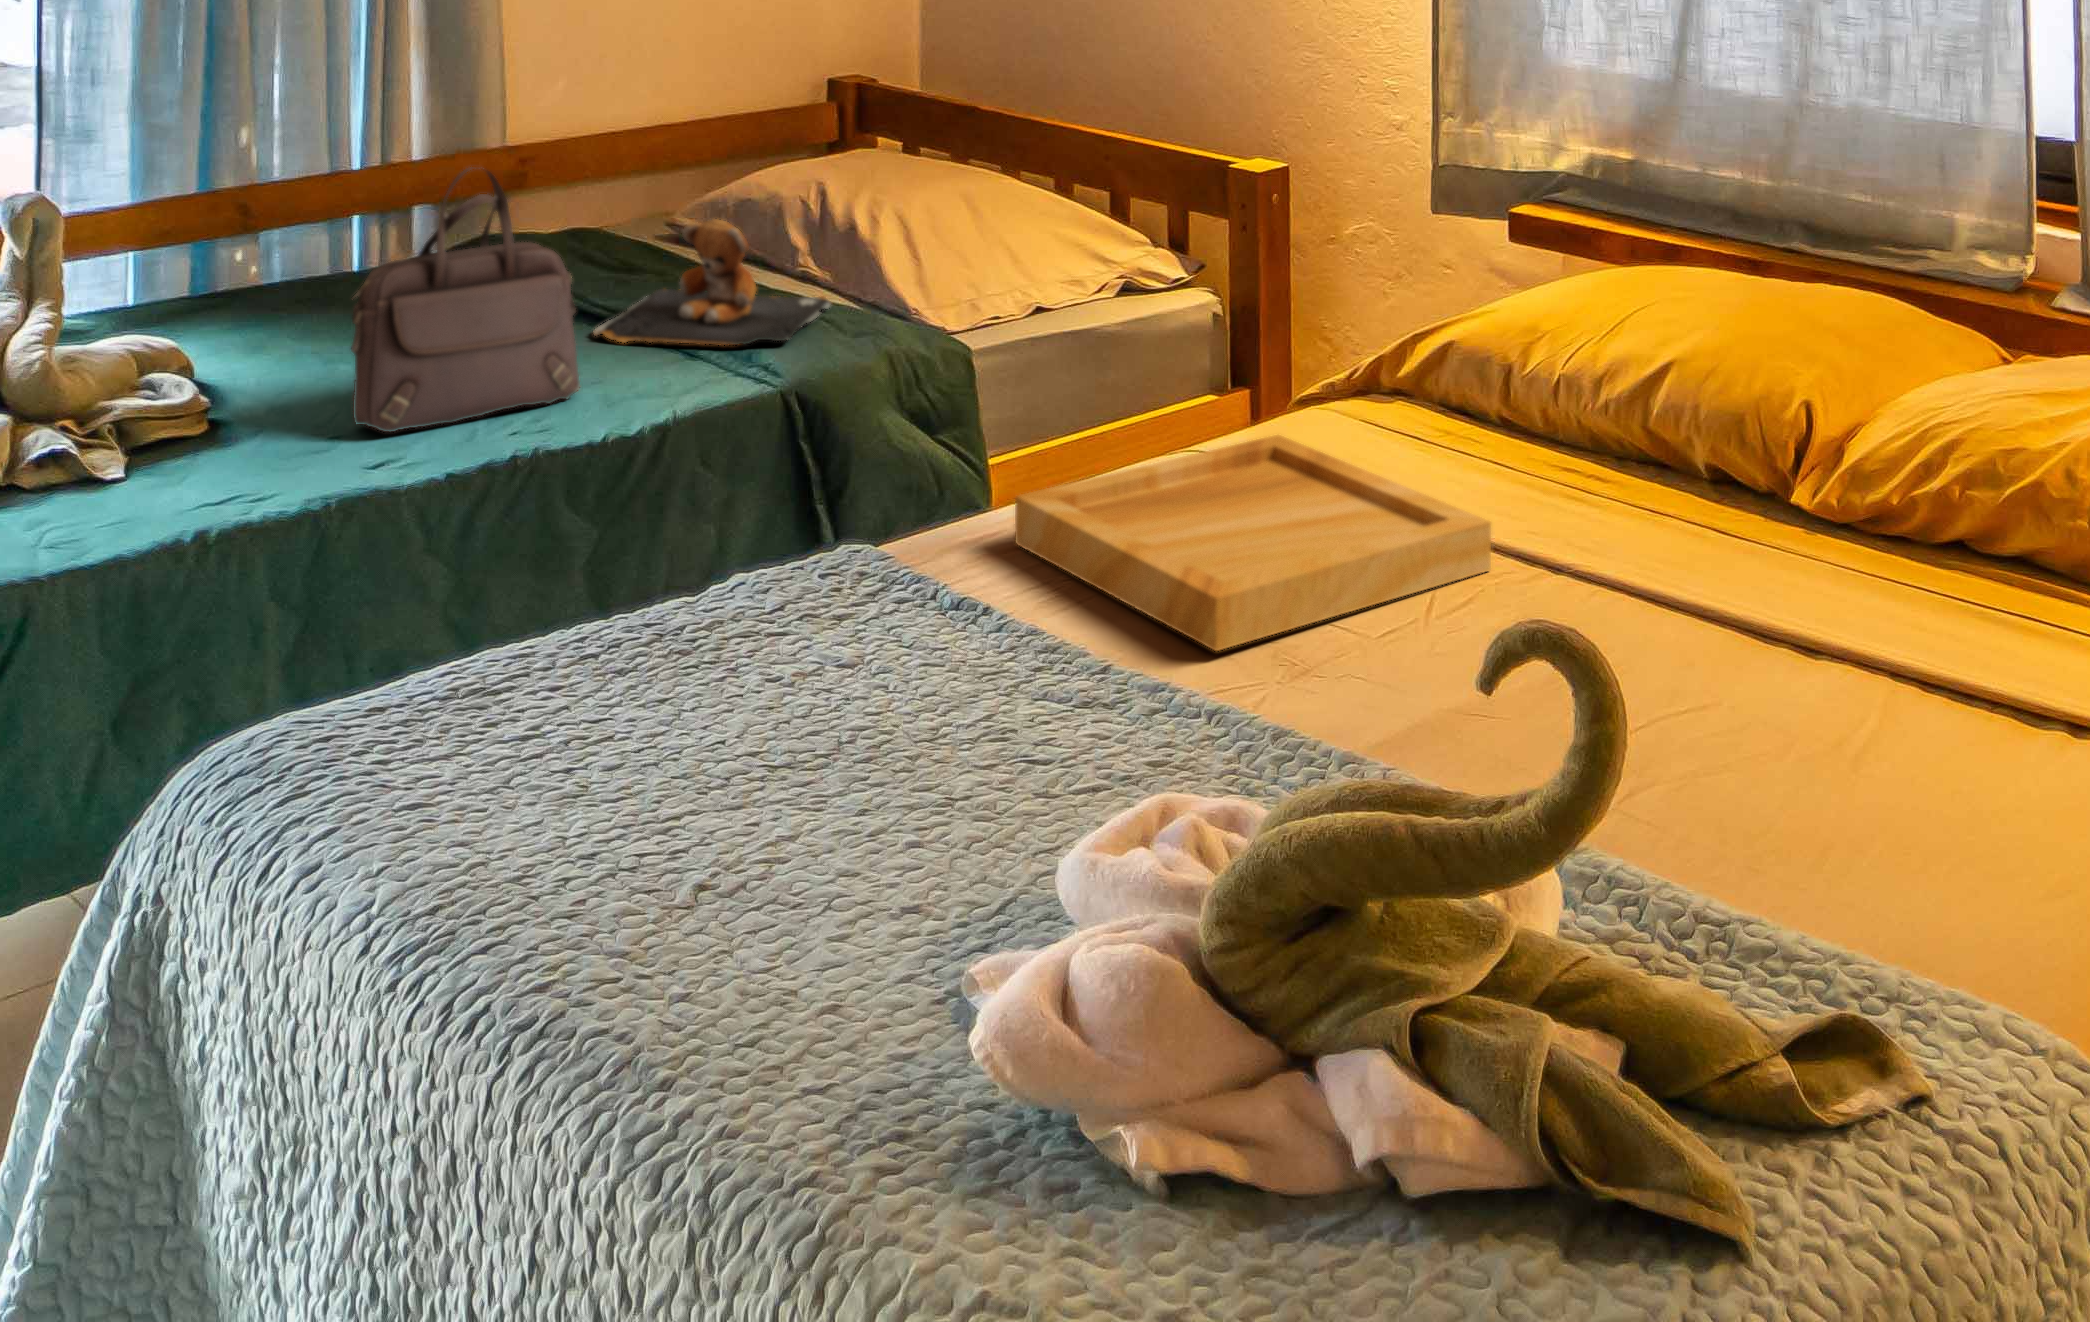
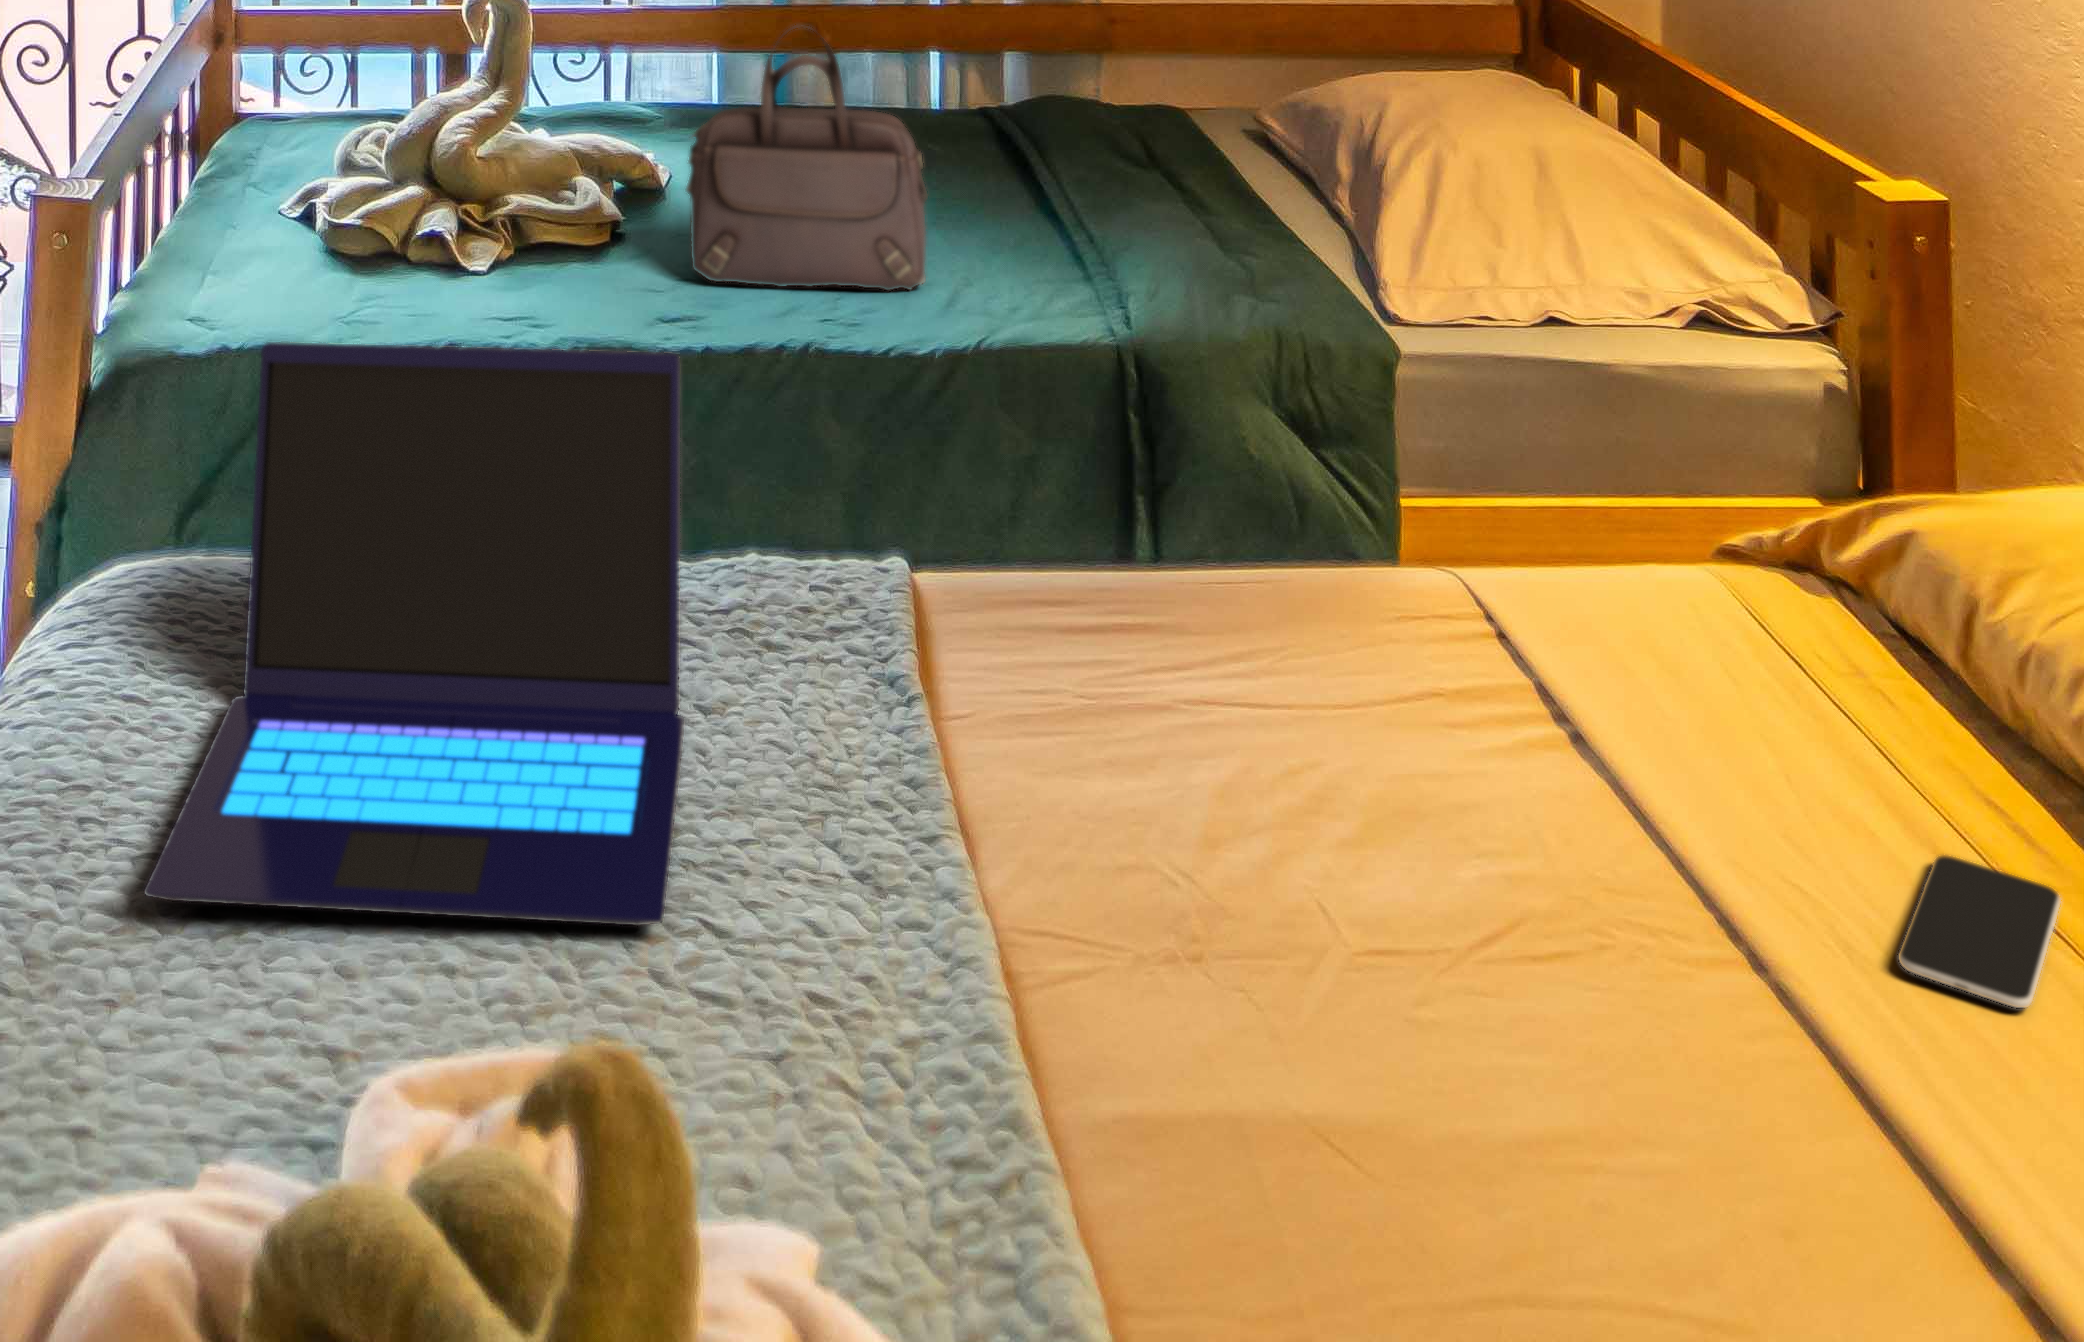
teddy bear: present [594,219,831,345] -> none [1021,121,1312,282]
laptop: none [450,384,1033,920] -> present [144,342,684,925]
tray: present [1015,435,1491,651] -> none [1114,555,1675,906]
smartphone: none [1573,500,1679,555] -> present [1899,856,2060,1008]

